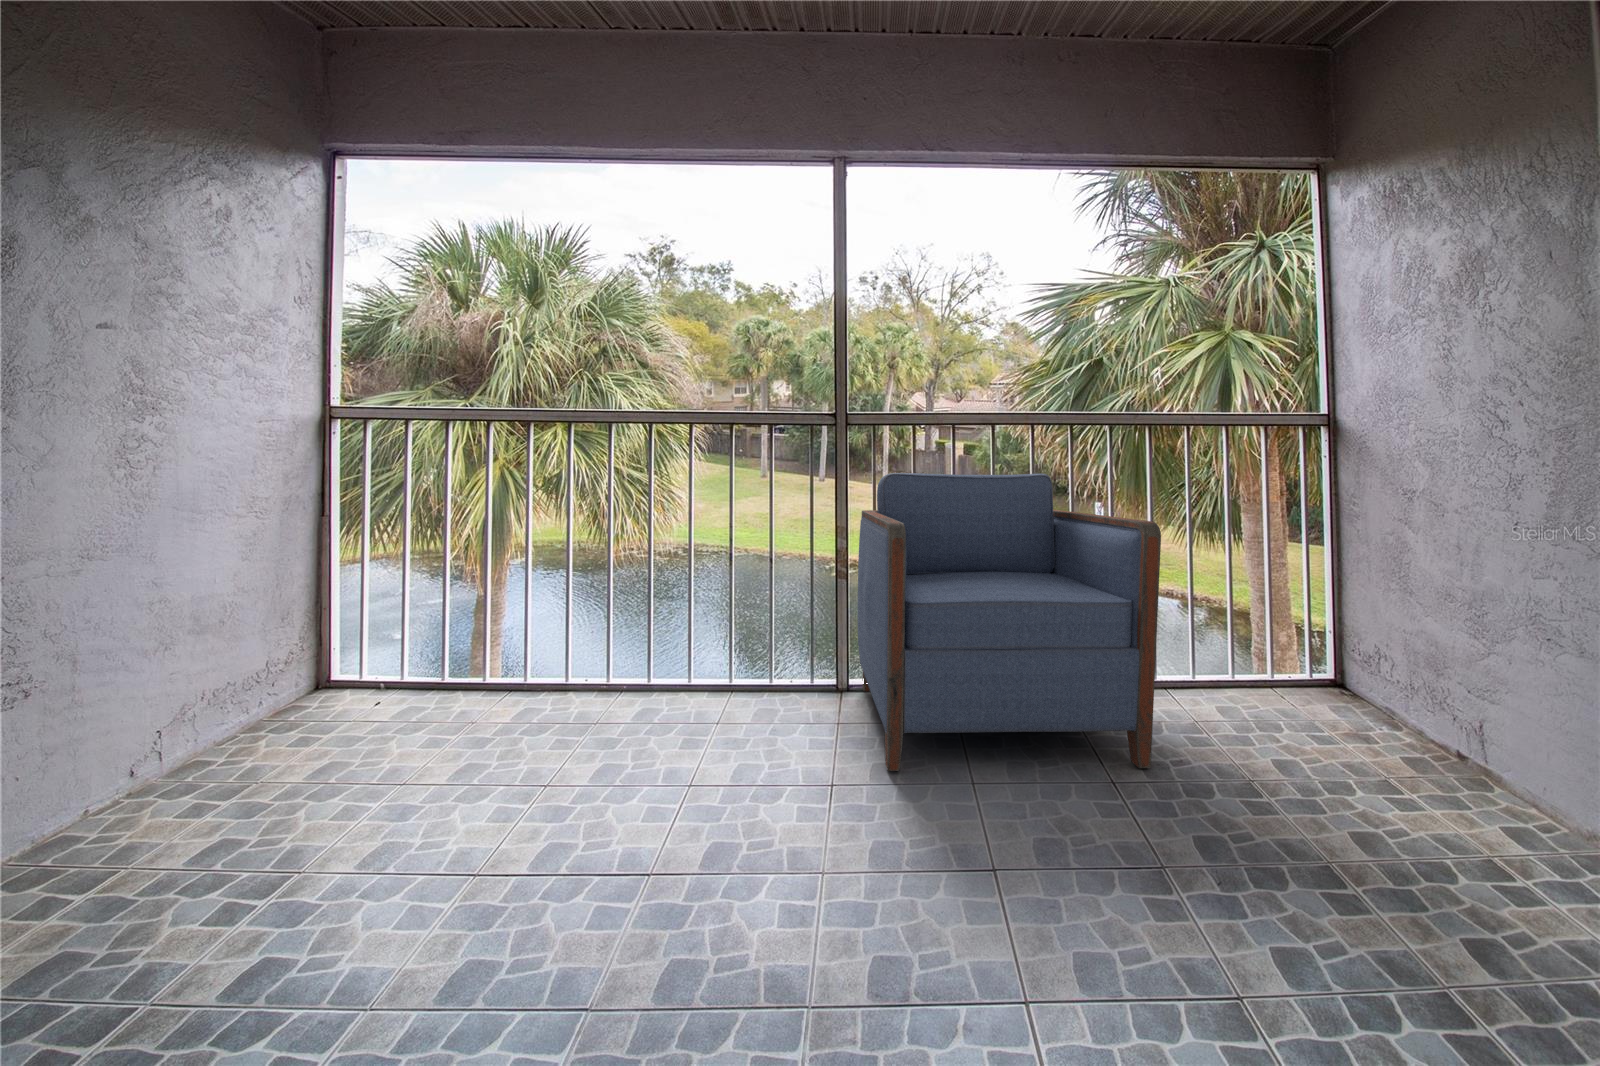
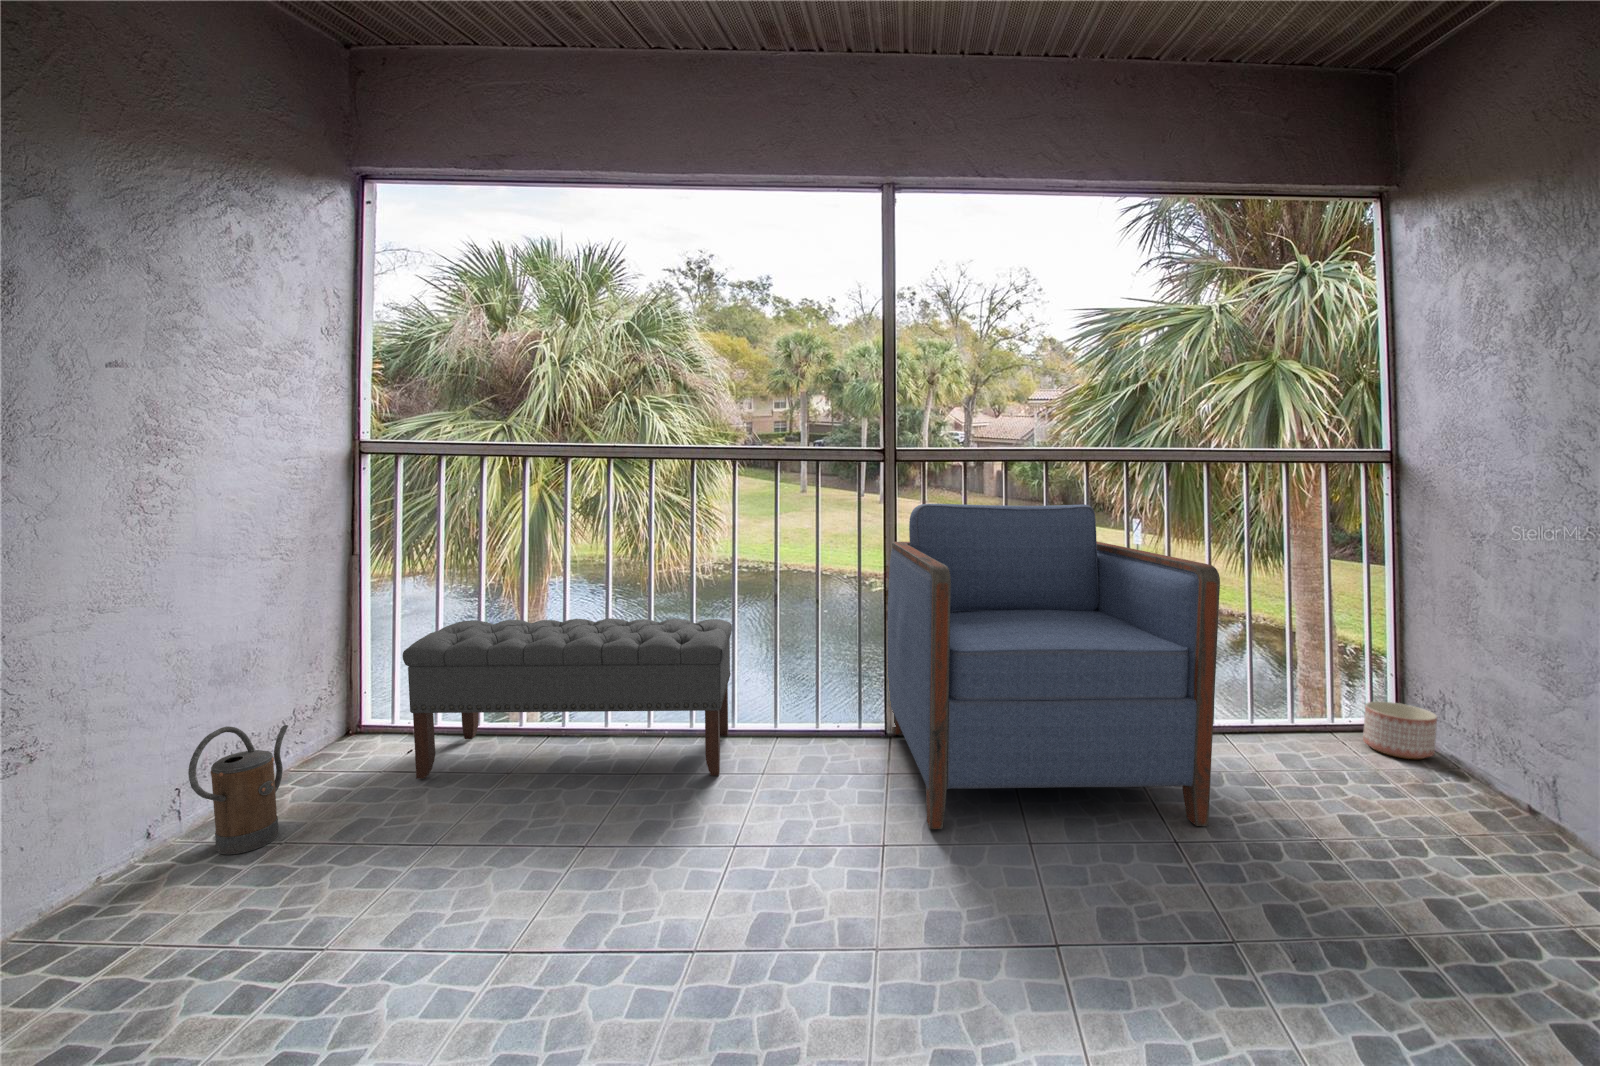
bench: none [398,583,712,729] -> present [402,618,732,779]
planter: none [1305,659,1374,712] -> present [1363,701,1437,759]
watering can: none [189,673,289,792] -> present [188,725,288,854]

